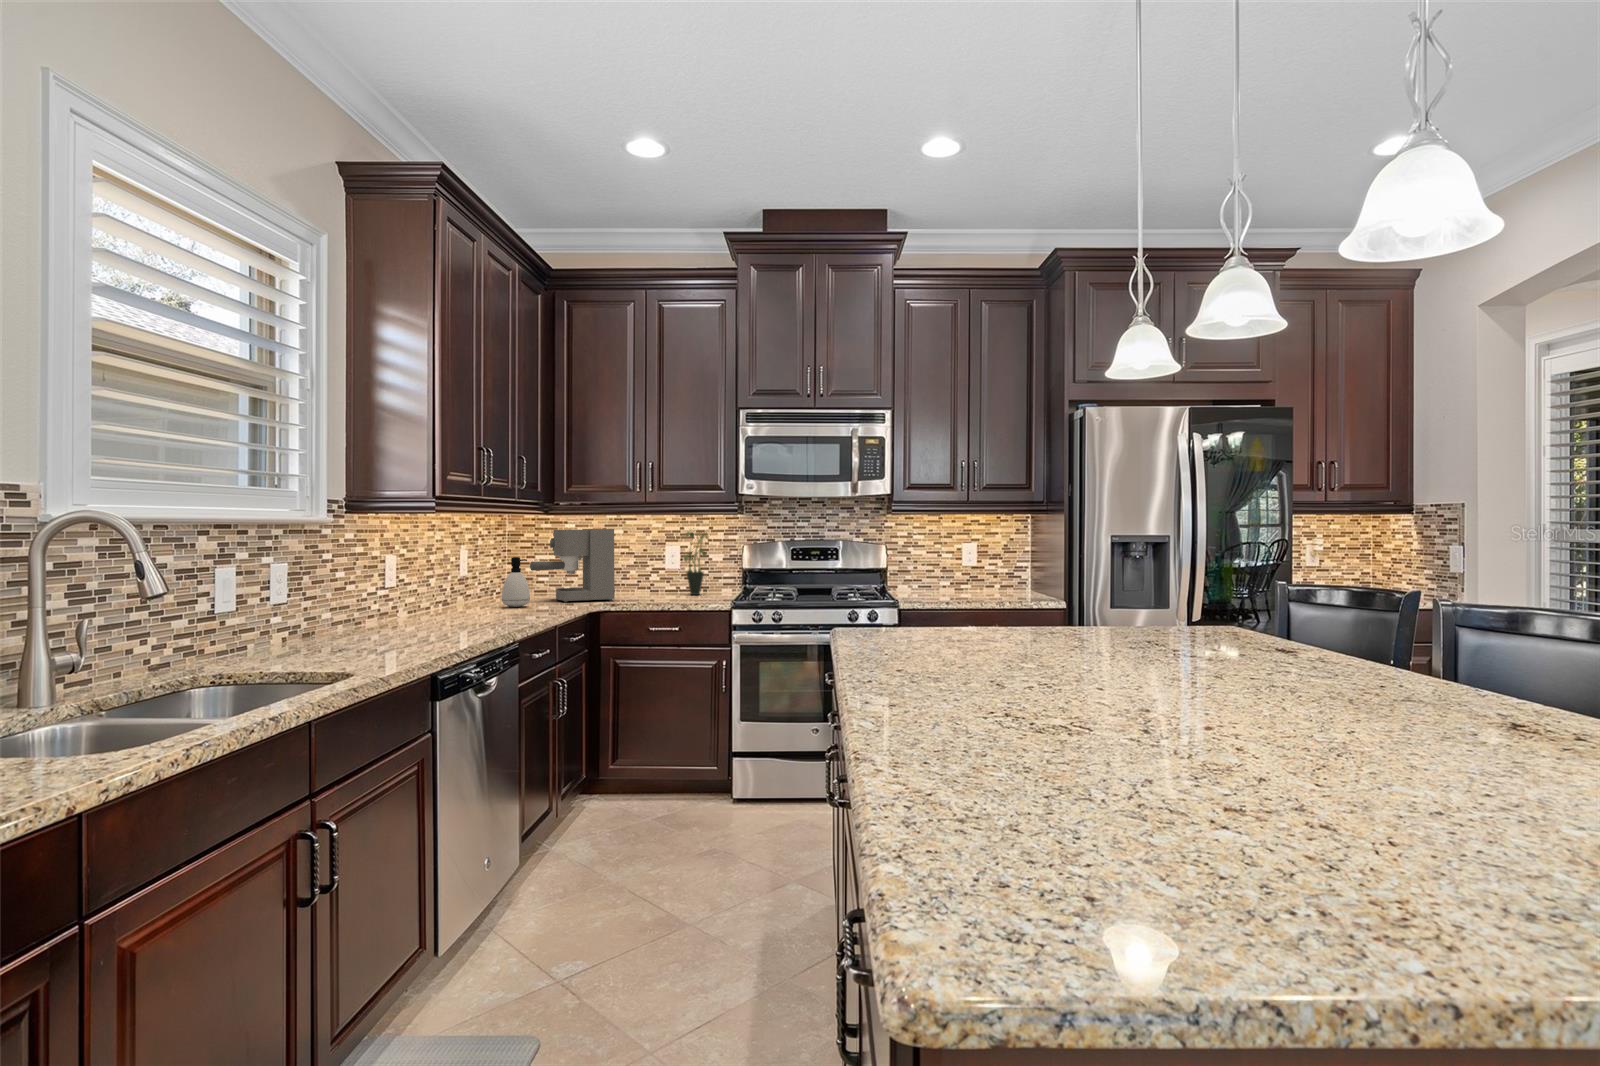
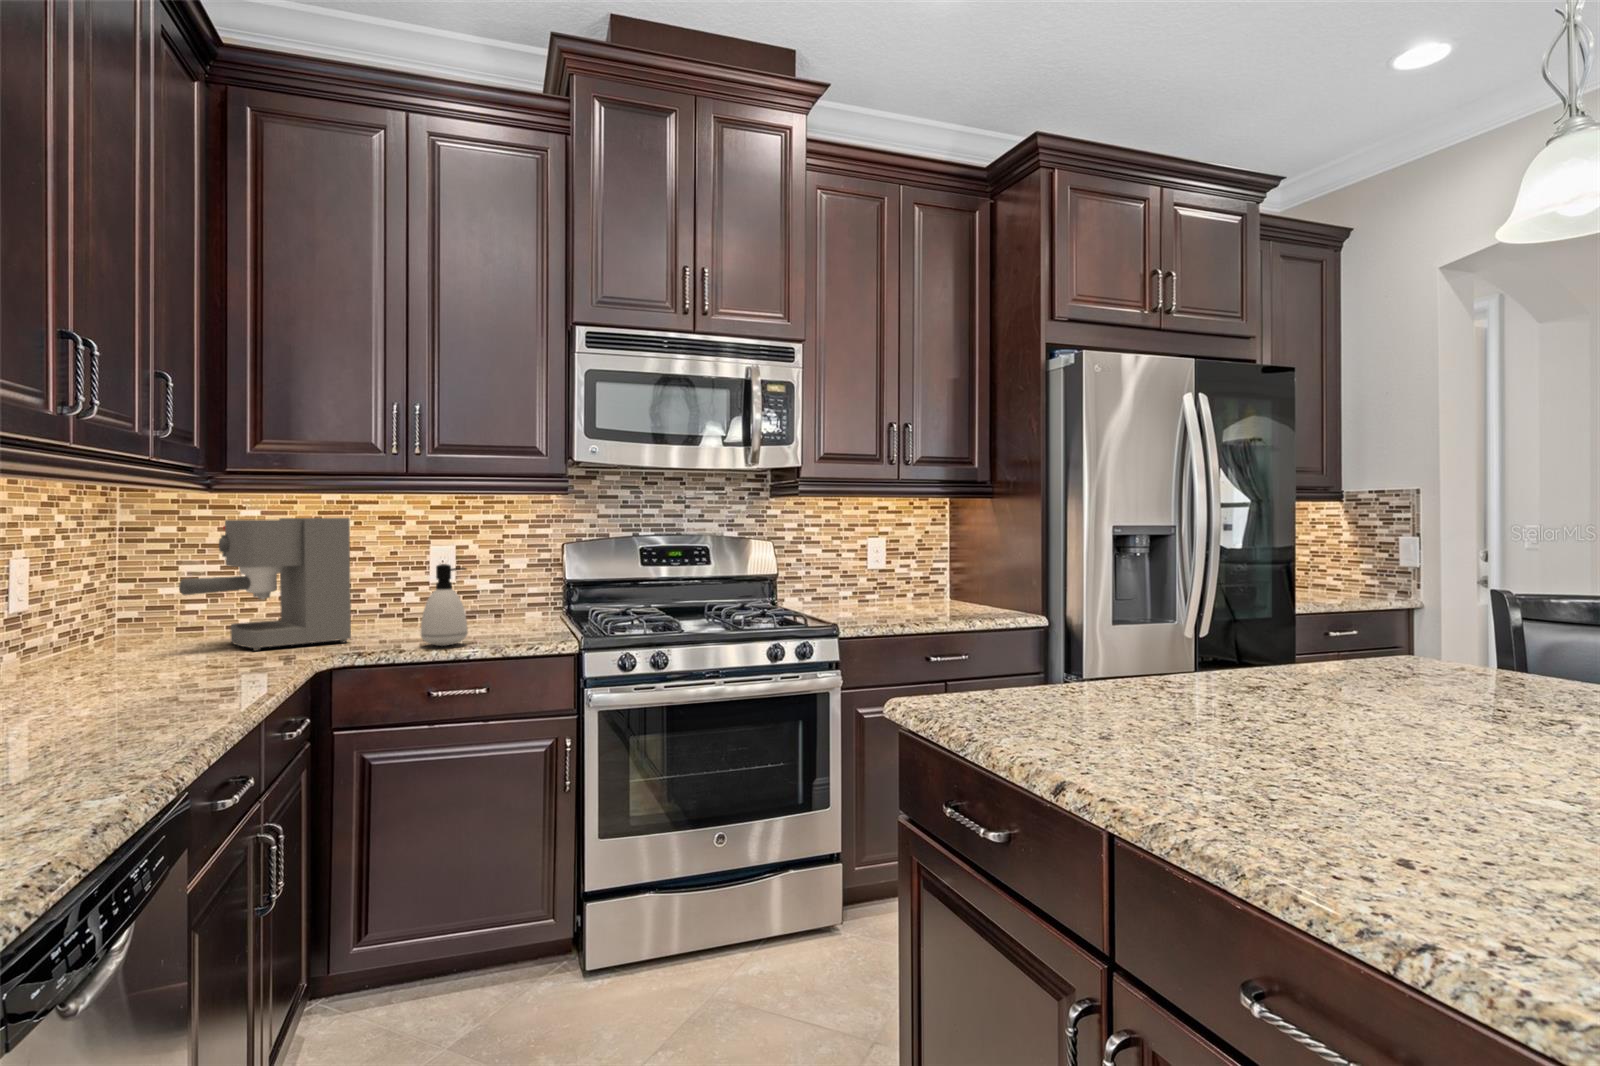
potted plant: present [684,532,708,595] -> none [464,517,506,624]
soap dispenser: present [502,557,530,607] -> present [421,564,468,646]

